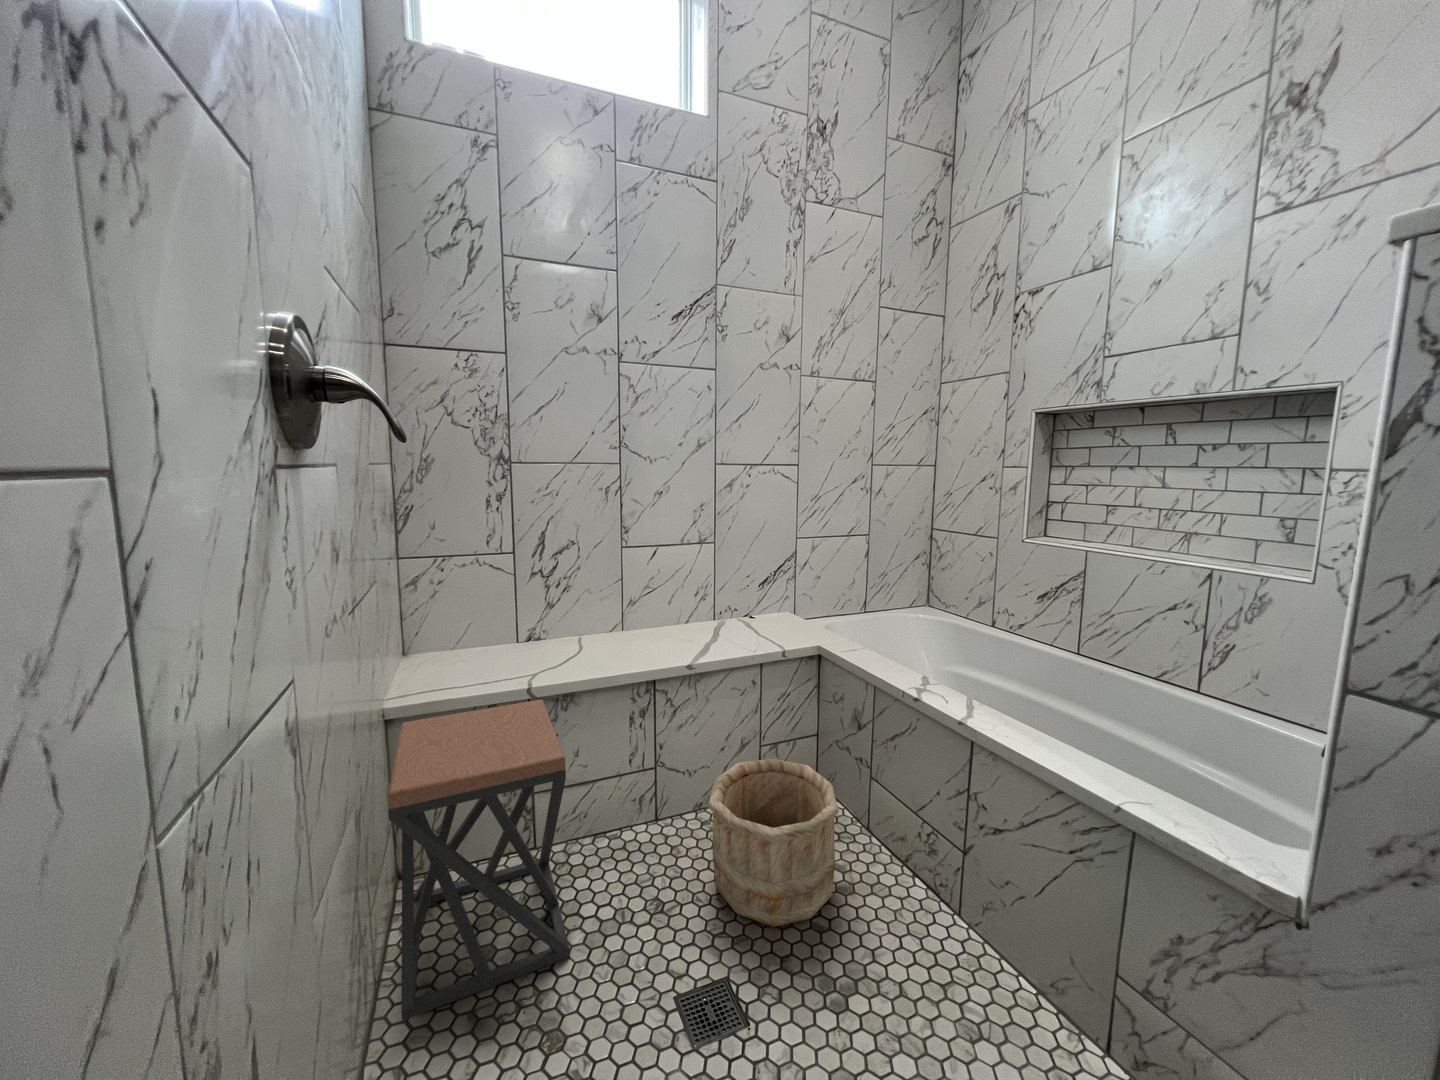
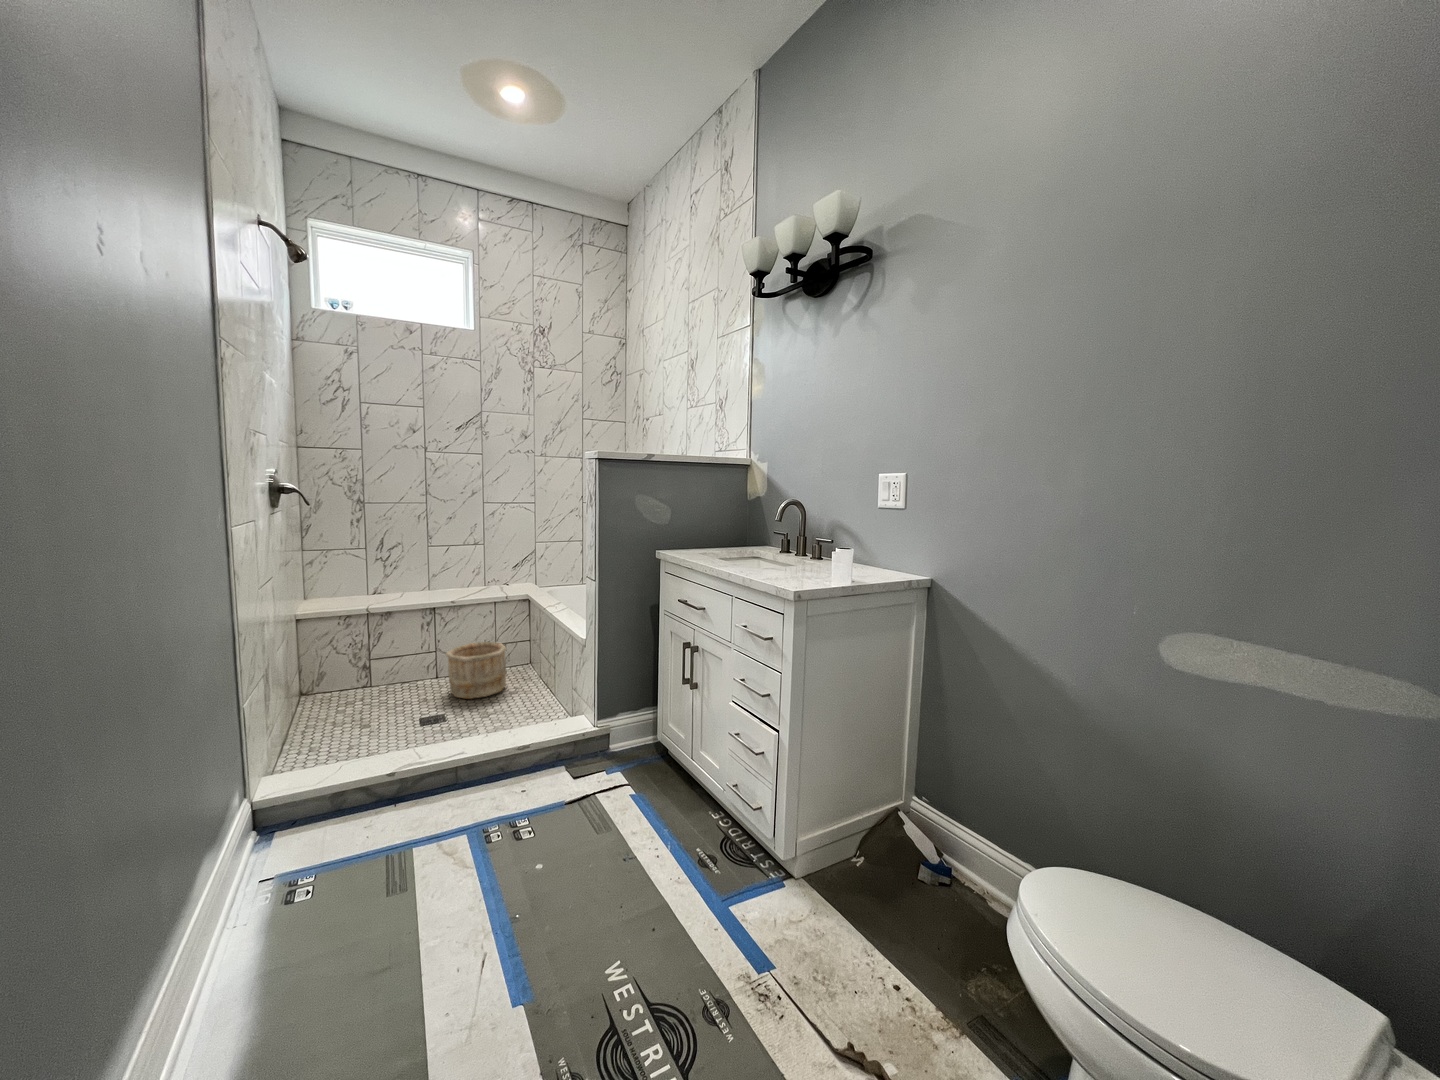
stool: present [387,699,570,1020] -> none [300,612,377,720]

